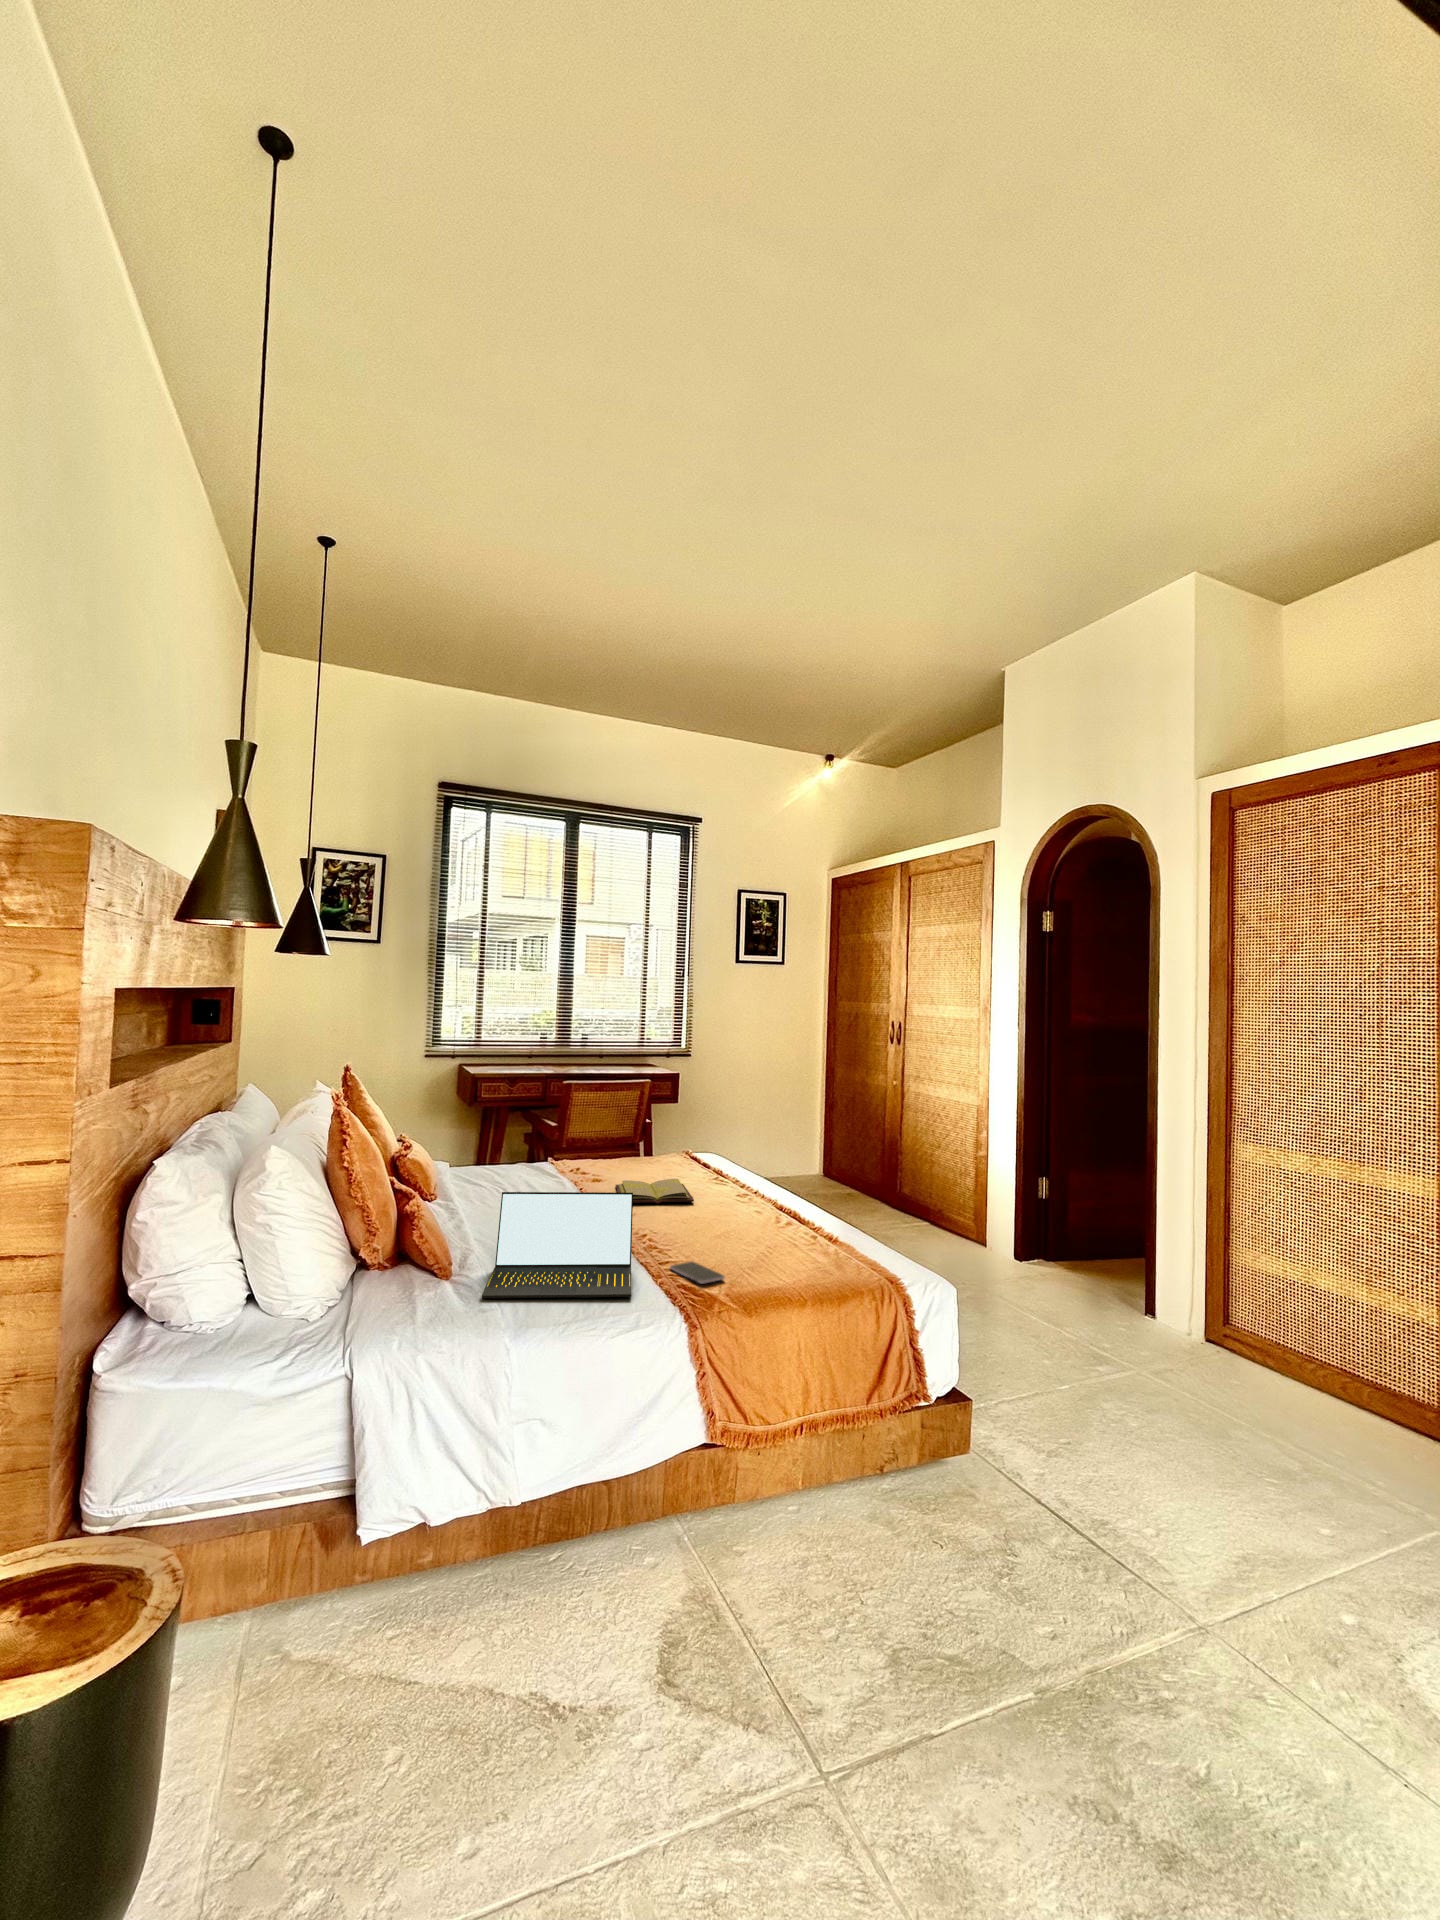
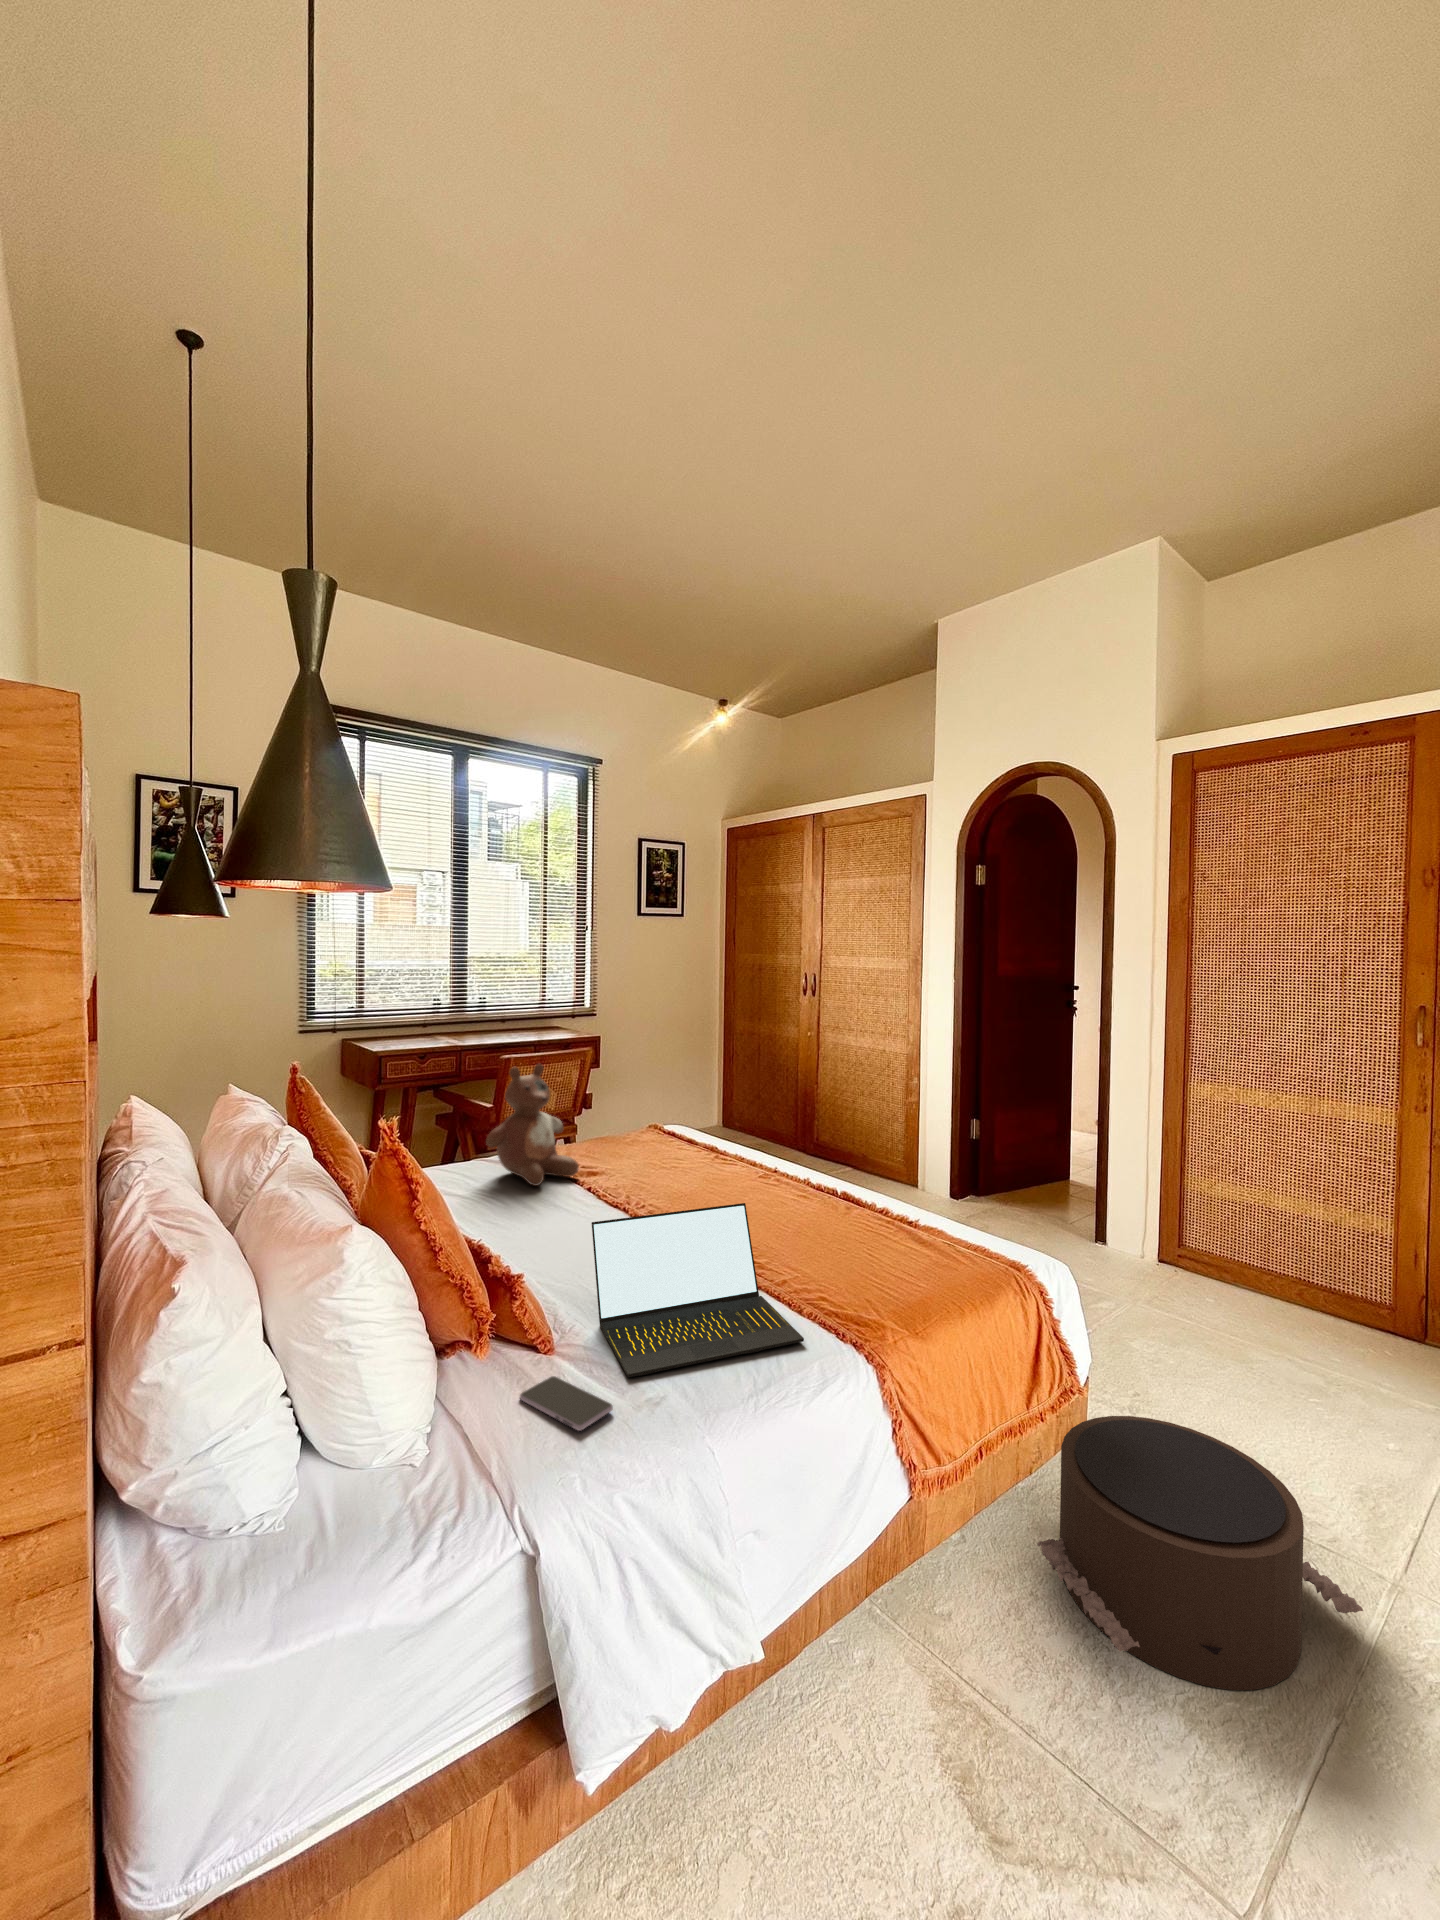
stuffed bear: none [505,1084,580,1184] -> present [486,1064,579,1186]
diary: present [616,1179,694,1204] -> none [624,1162,730,1201]
smartphone: present [670,1262,724,1284] -> present [520,1376,613,1431]
pouf: none [831,1419,1096,1648] -> present [1037,1416,1363,1690]

